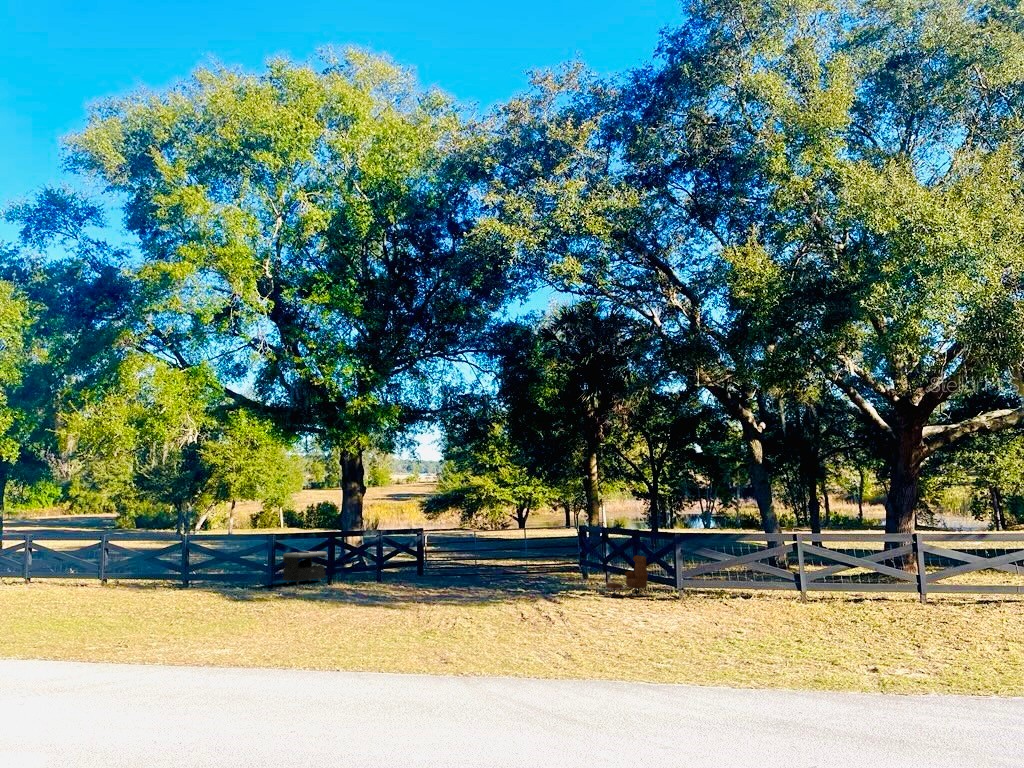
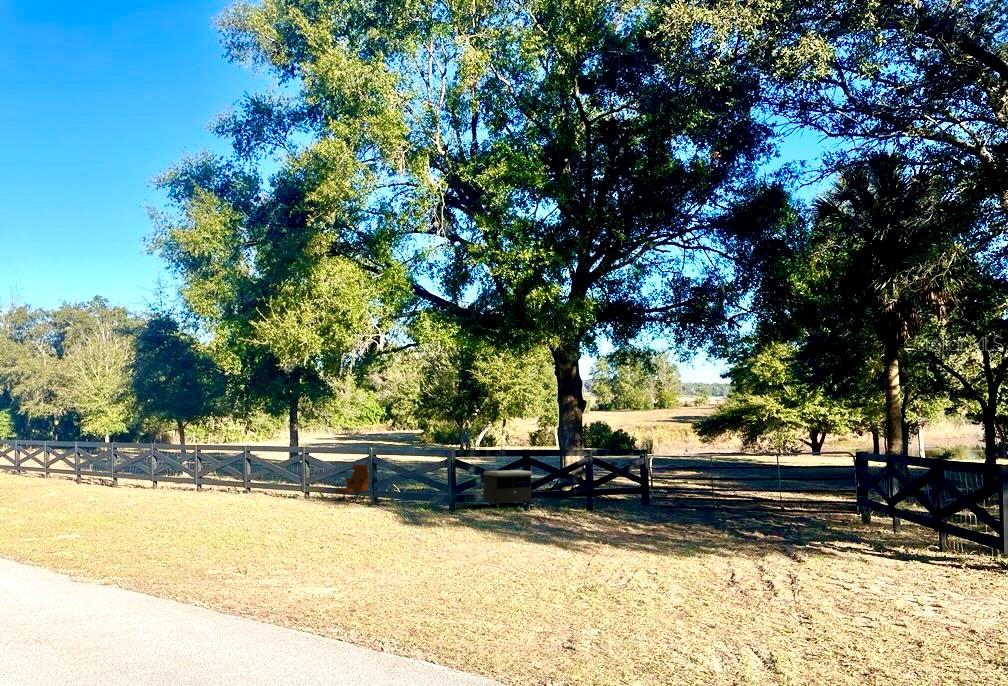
lounge chair: present [606,556,648,597] -> present [335,464,371,501]

